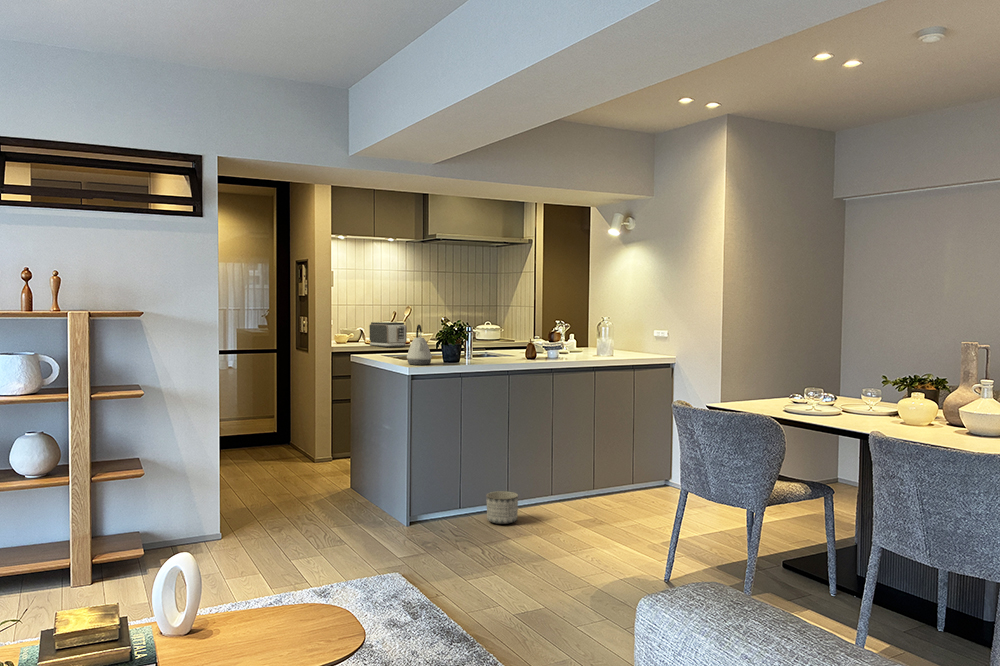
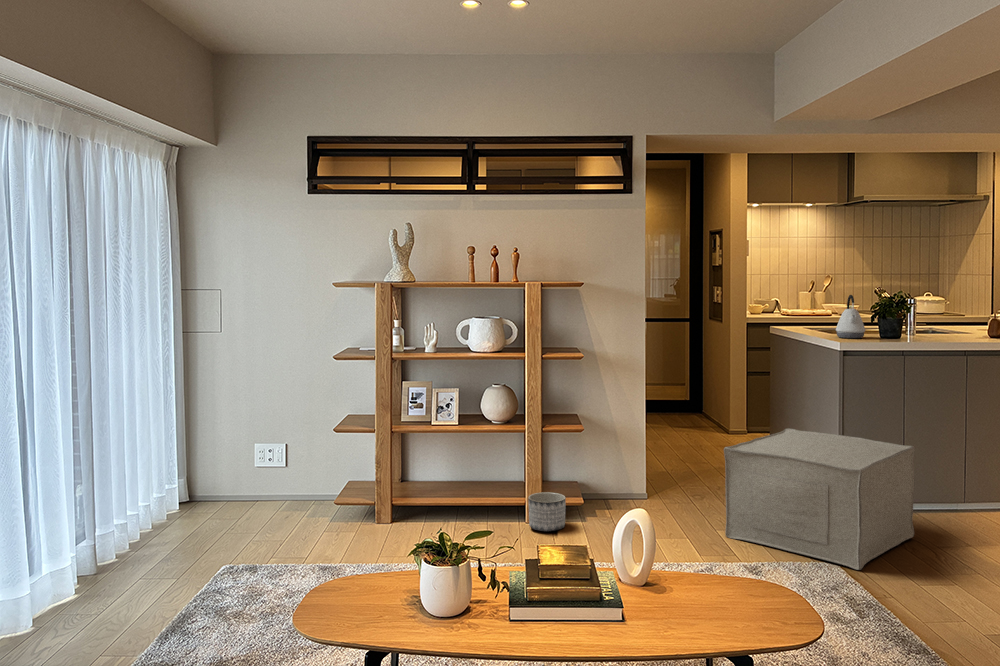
toaster: present [369,322,407,347] -> none [787,293,830,320]
ottoman: none [297,454,473,587] -> present [724,428,915,570]
planter: present [487,491,518,524] -> present [528,492,566,532]

